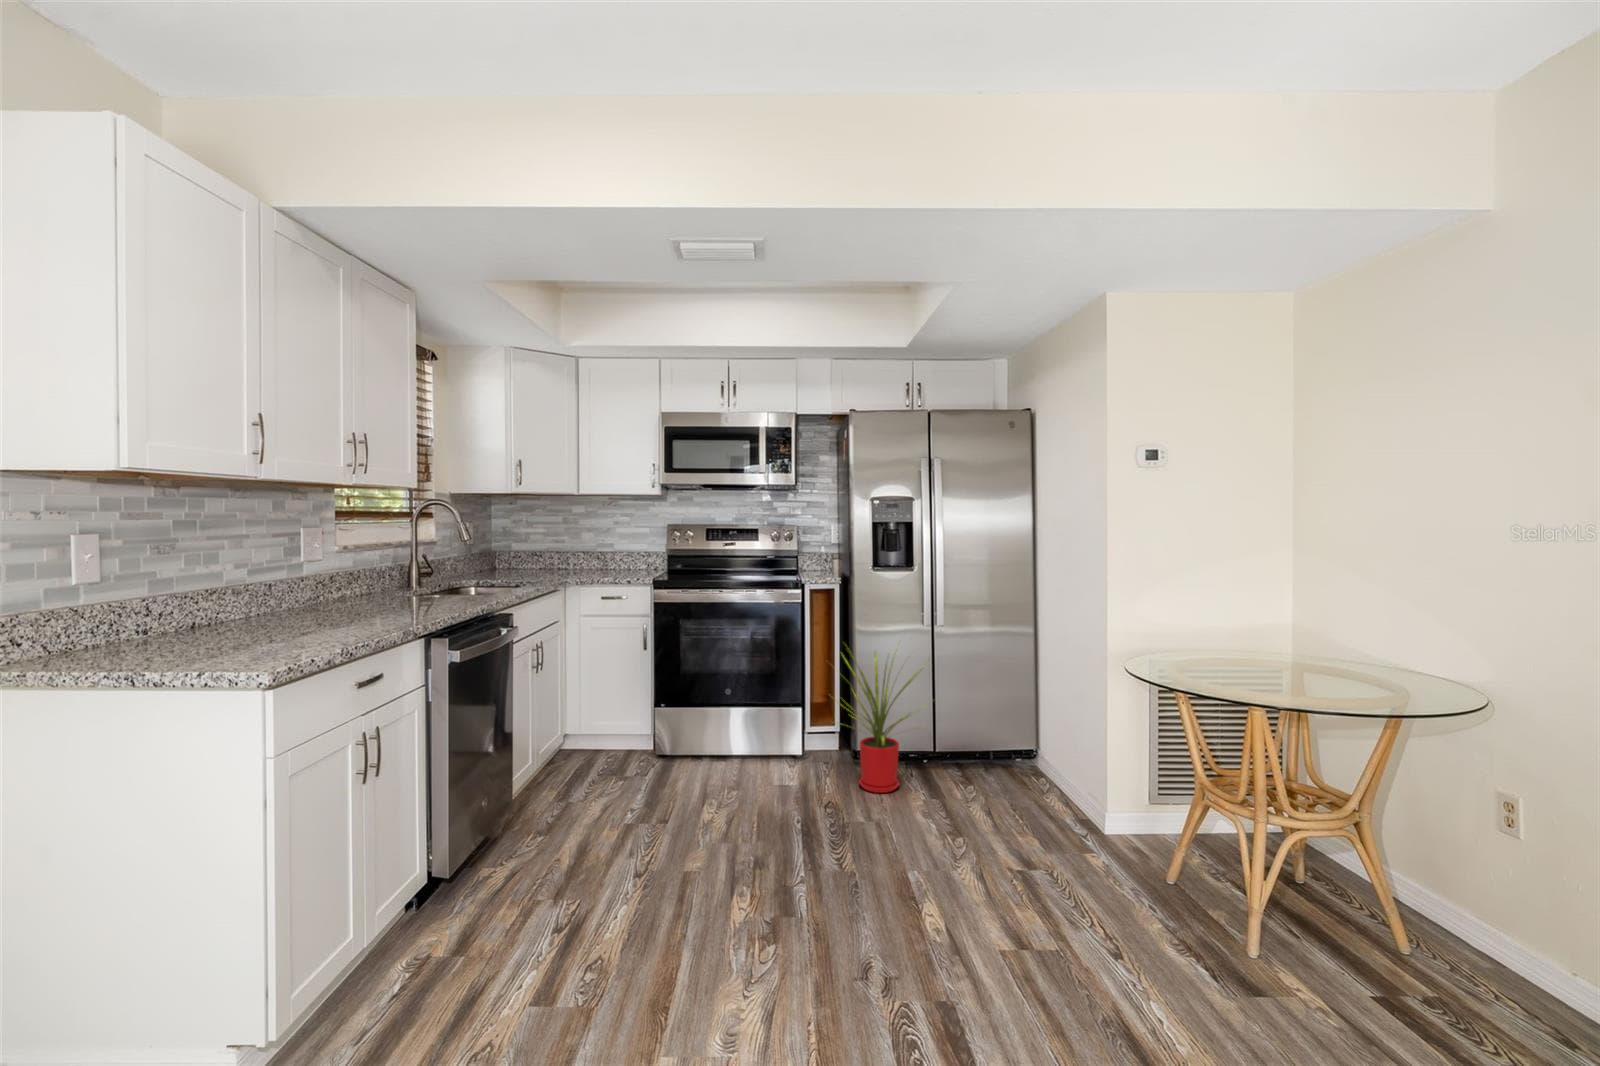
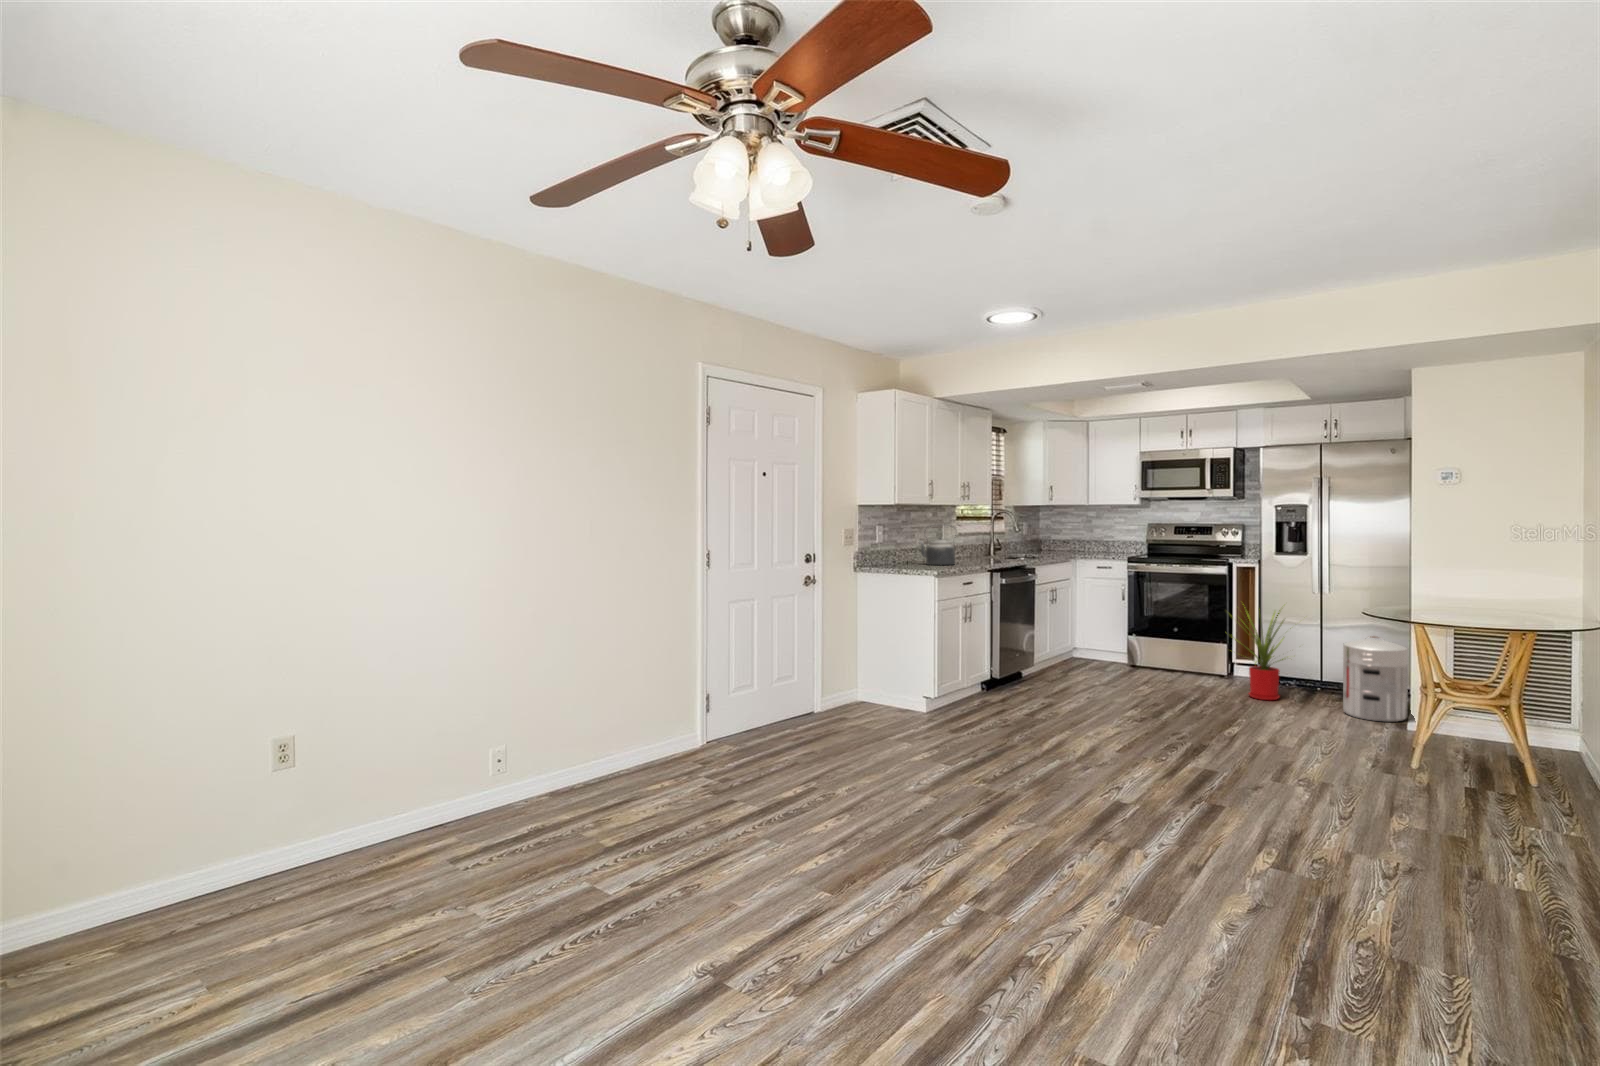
kettle: none [213,528,335,637] -> present [919,538,955,565]
waste bin: none [982,682,1059,805] -> present [1343,636,1408,722]

